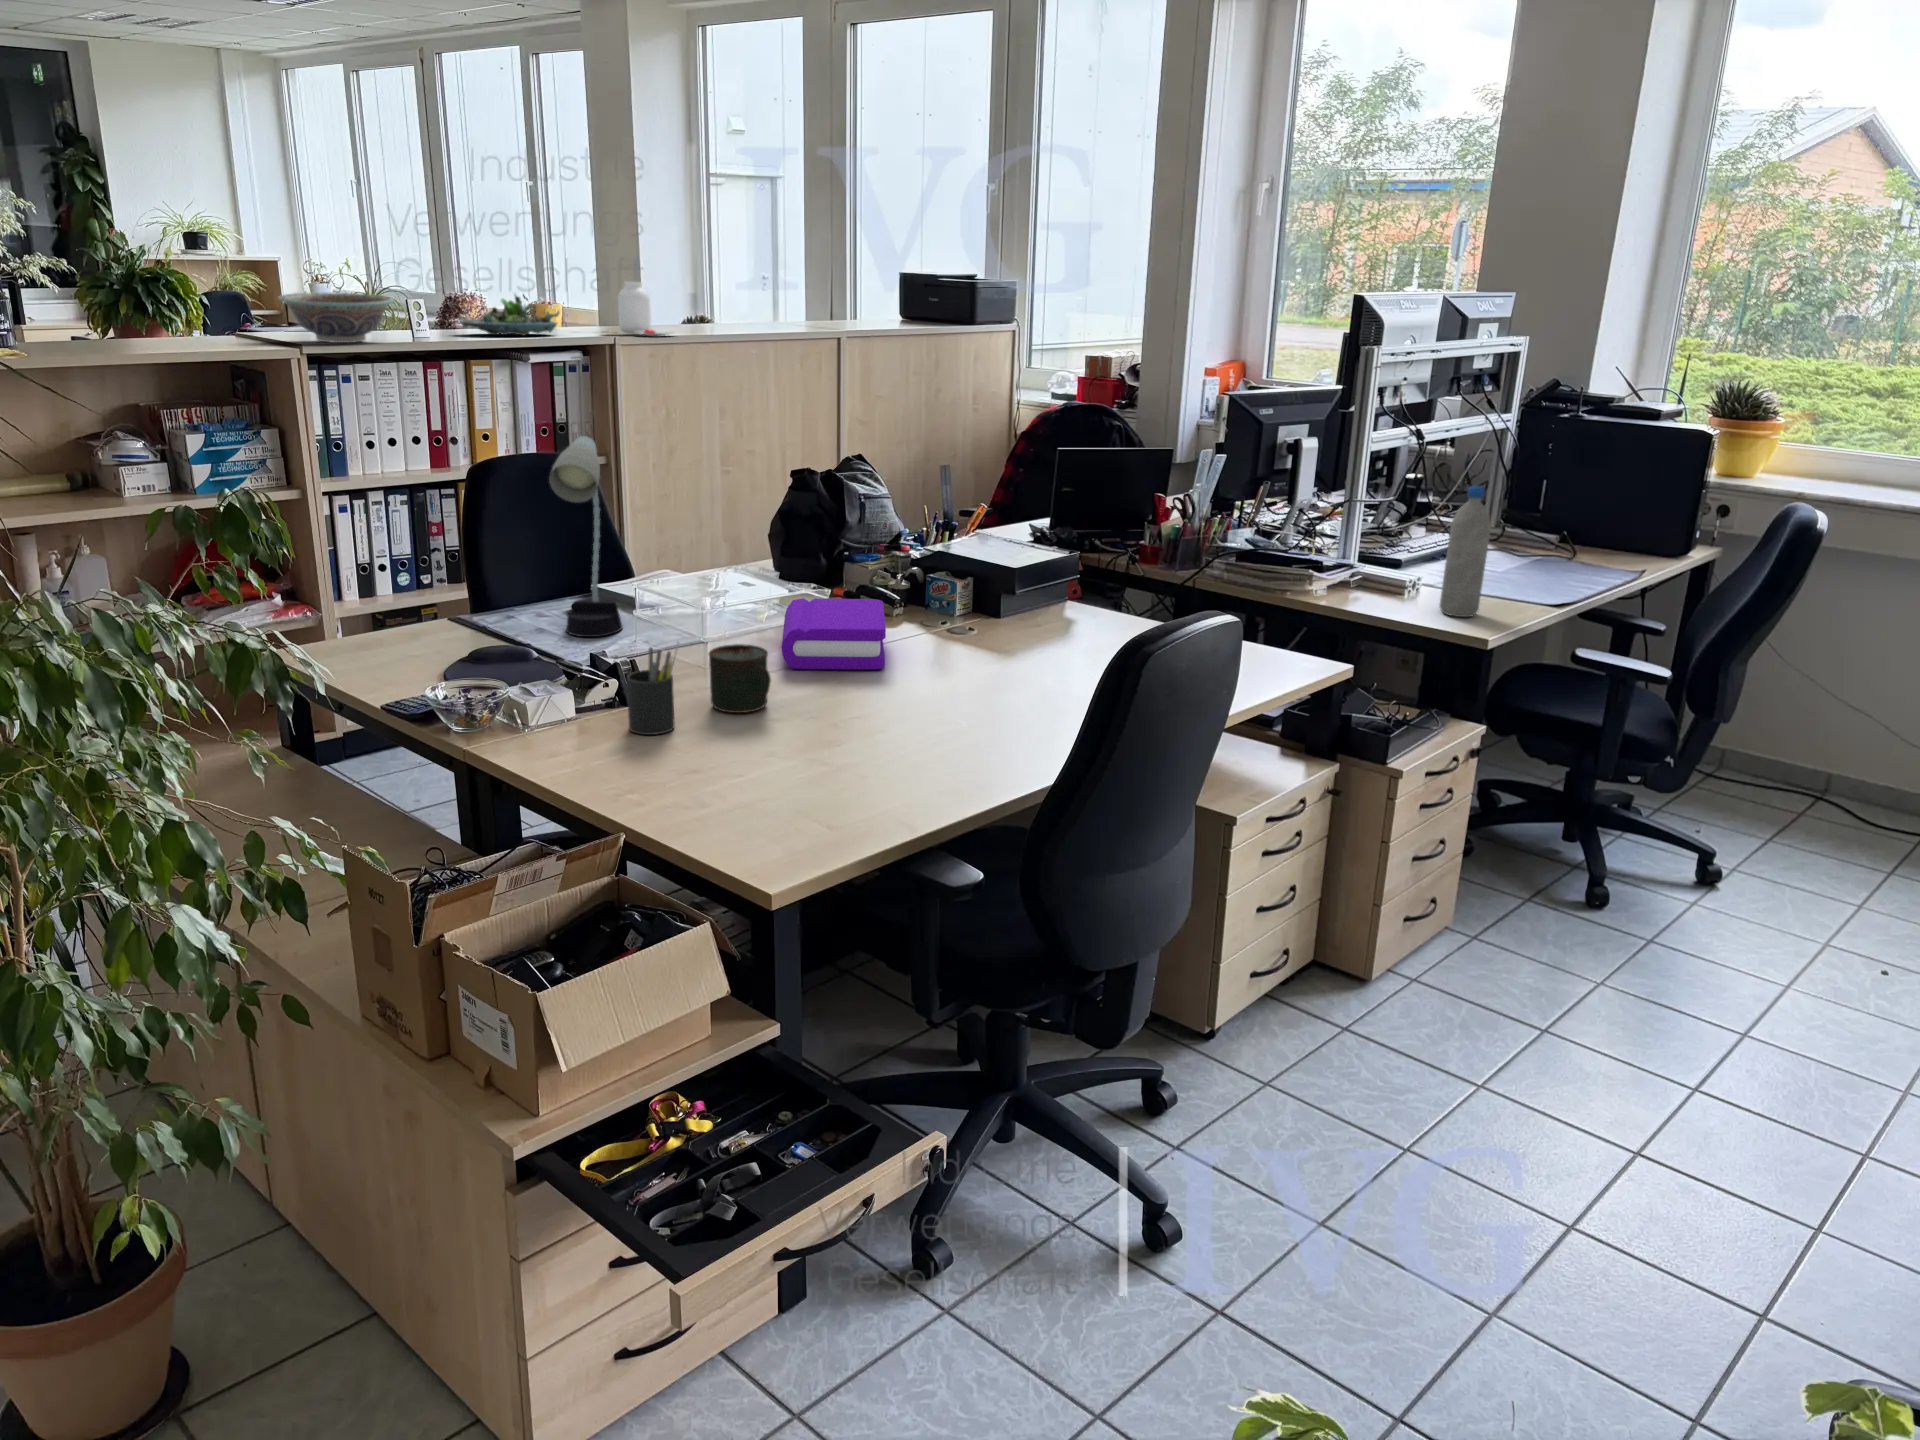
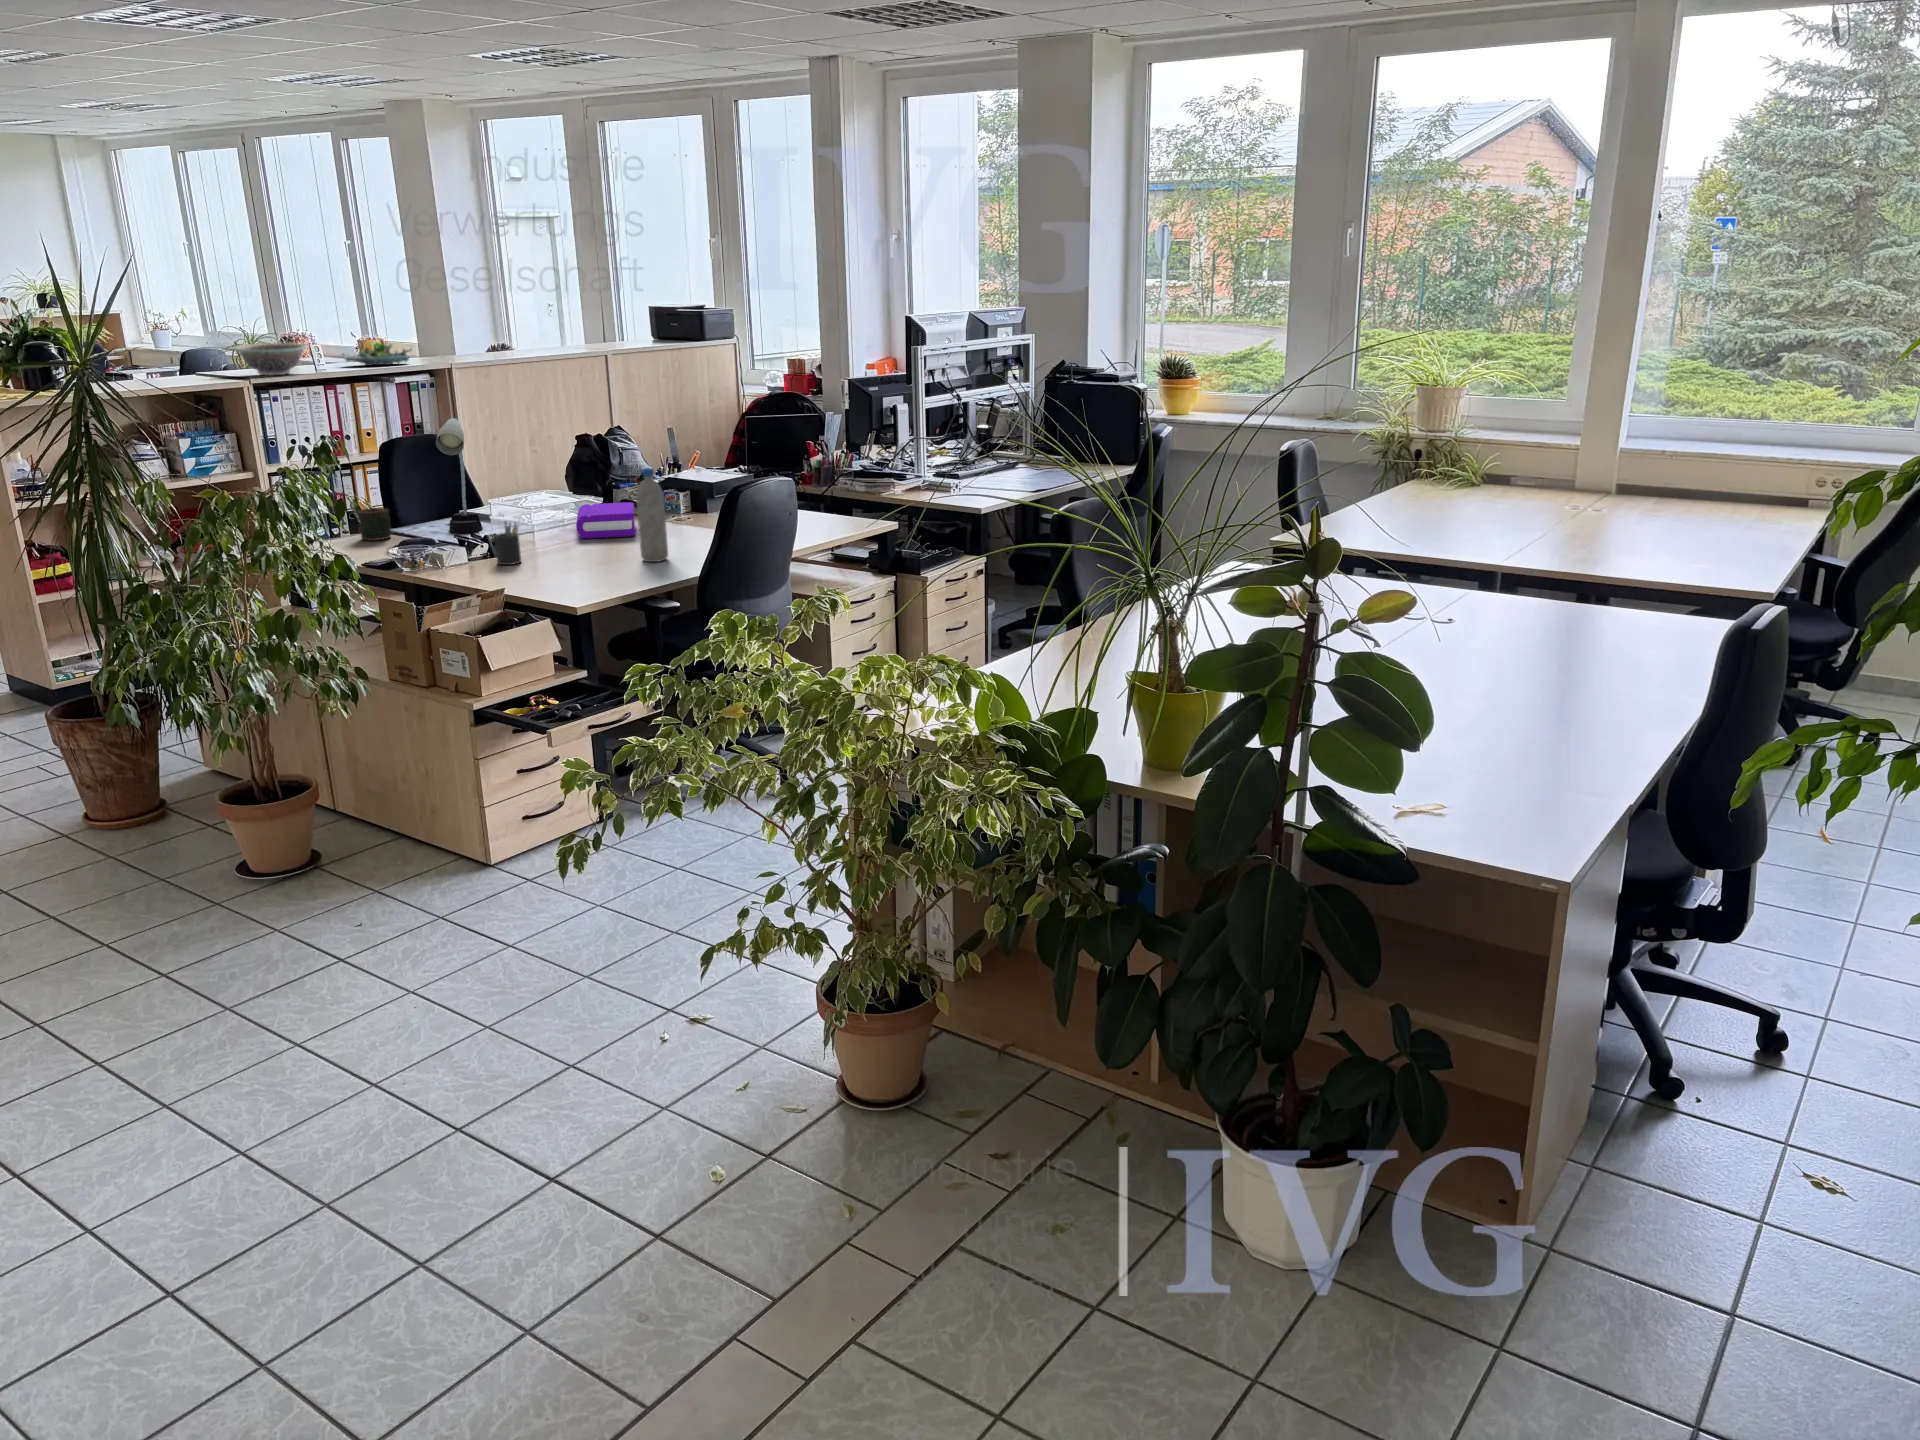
jar: present [604,282,673,337] -> none [440,326,492,361]
water bottle: present [1440,486,1491,617] -> present [636,468,668,562]
mug: present [709,644,771,713] -> present [357,508,391,541]

